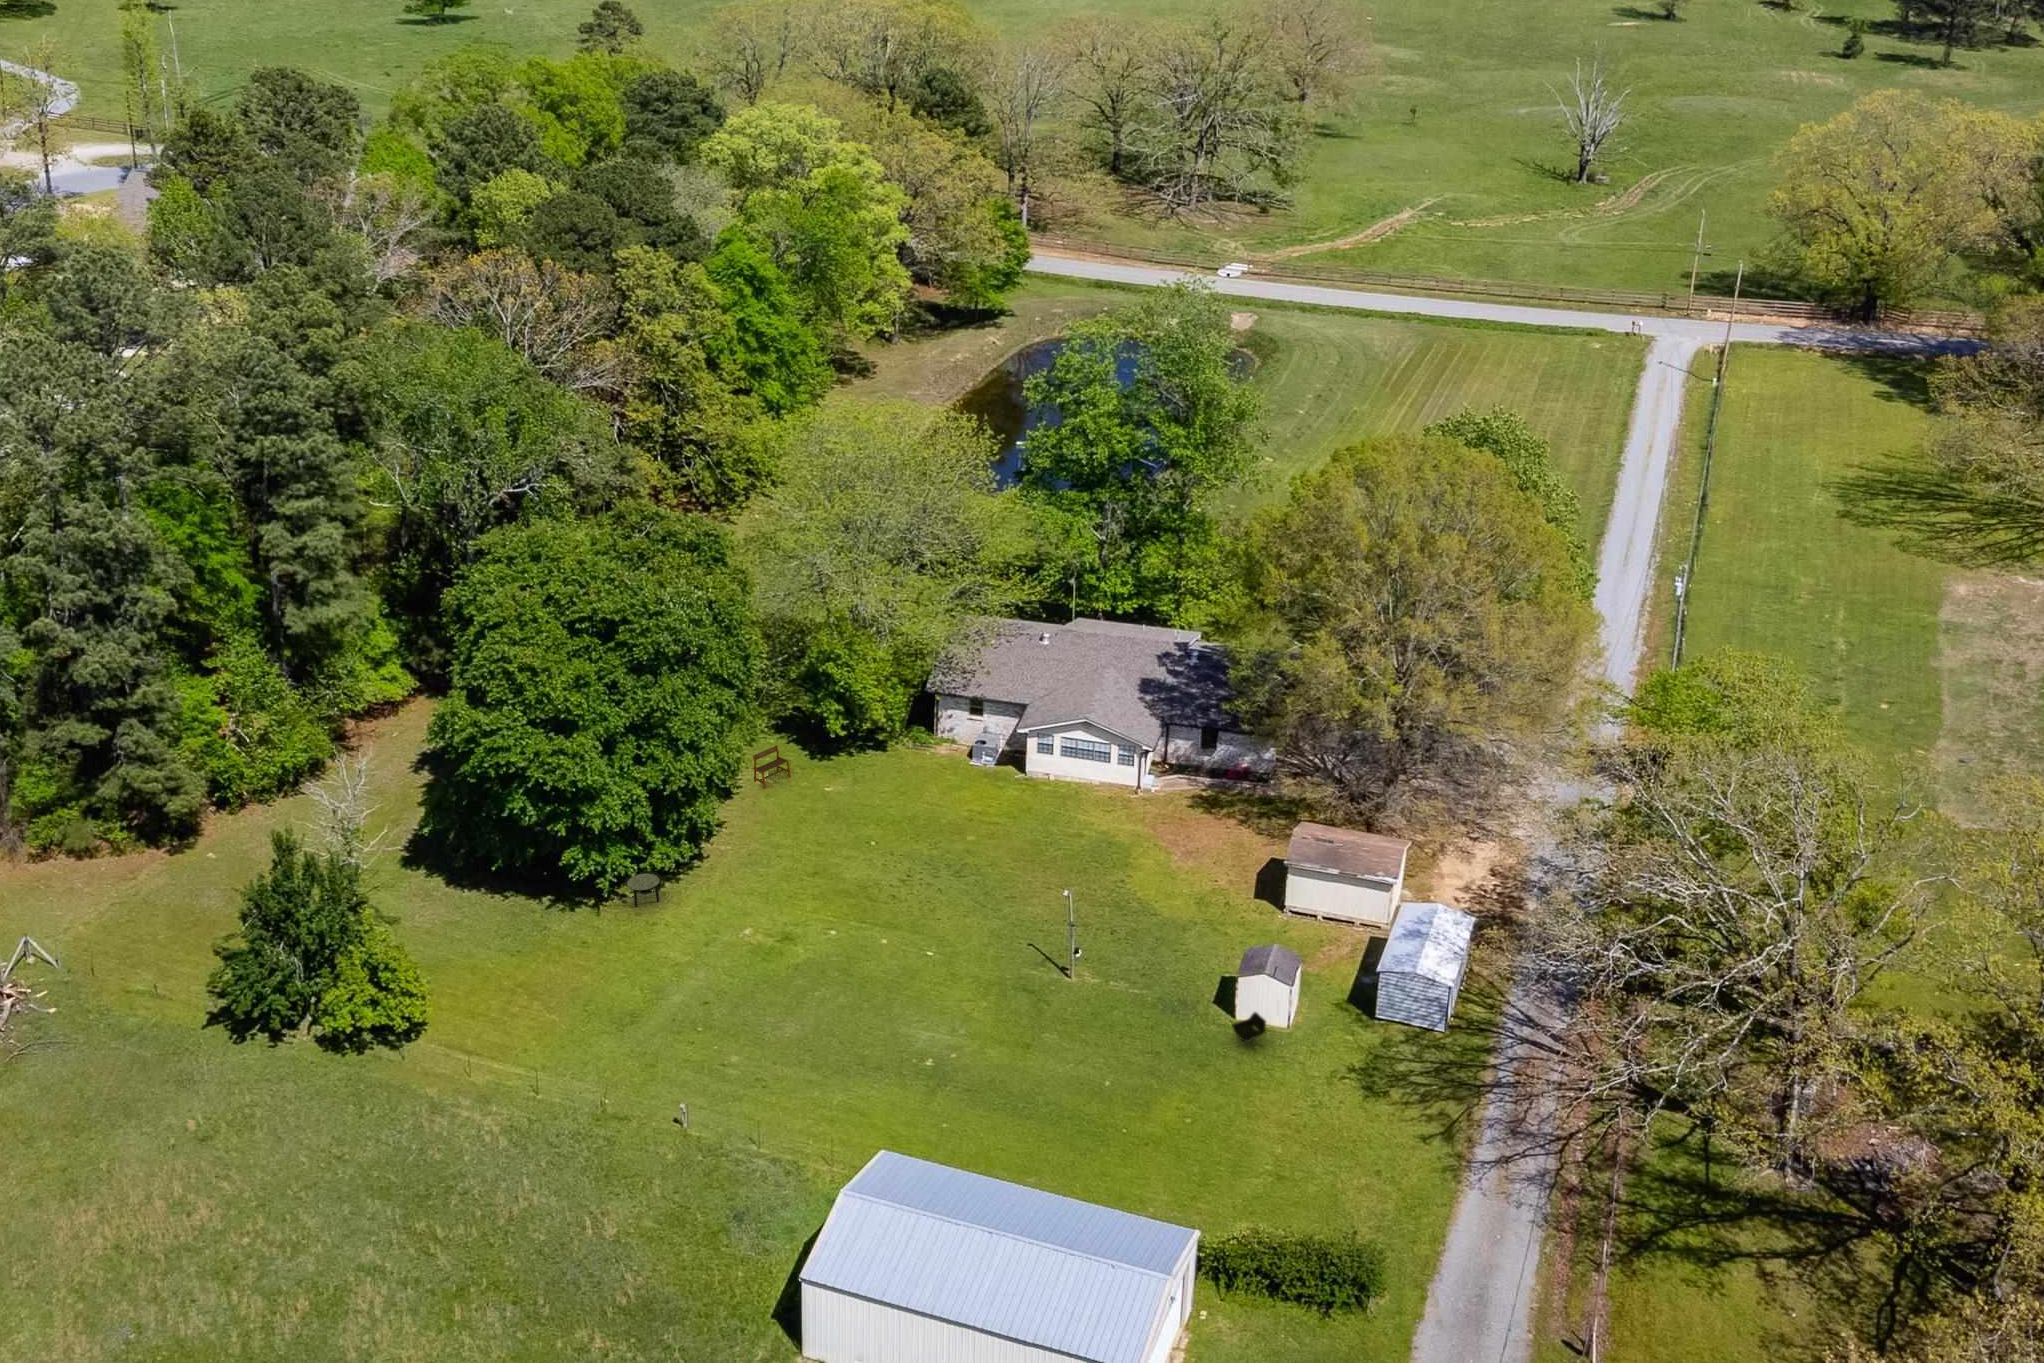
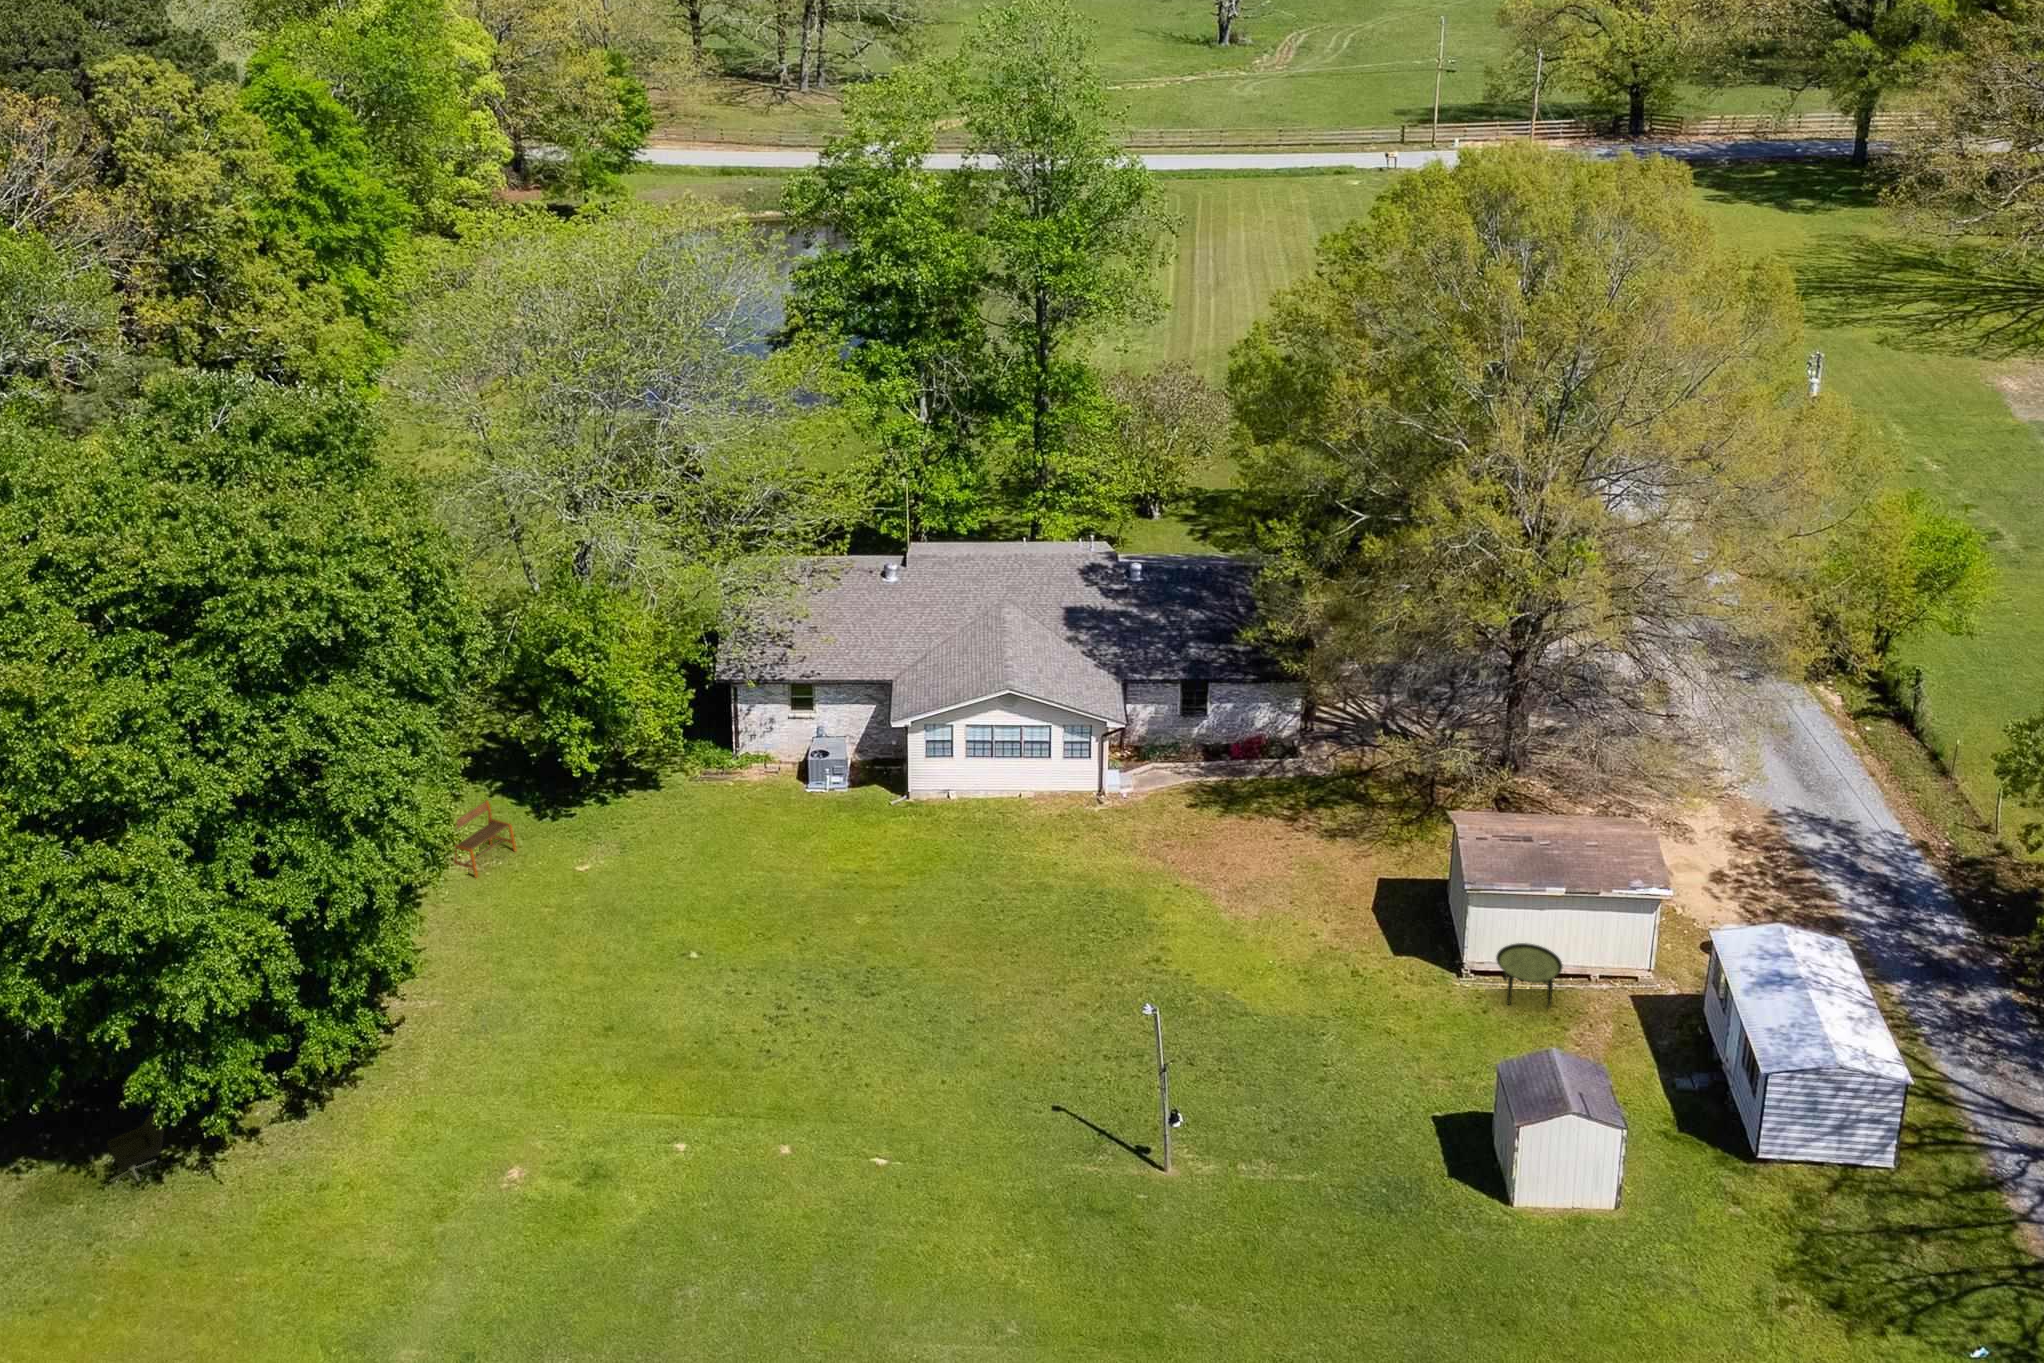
round table: present [625,871,662,907] -> present [1496,943,1563,1007]
lounge chair: present [1232,1012,1266,1046] -> present [107,1113,164,1181]

